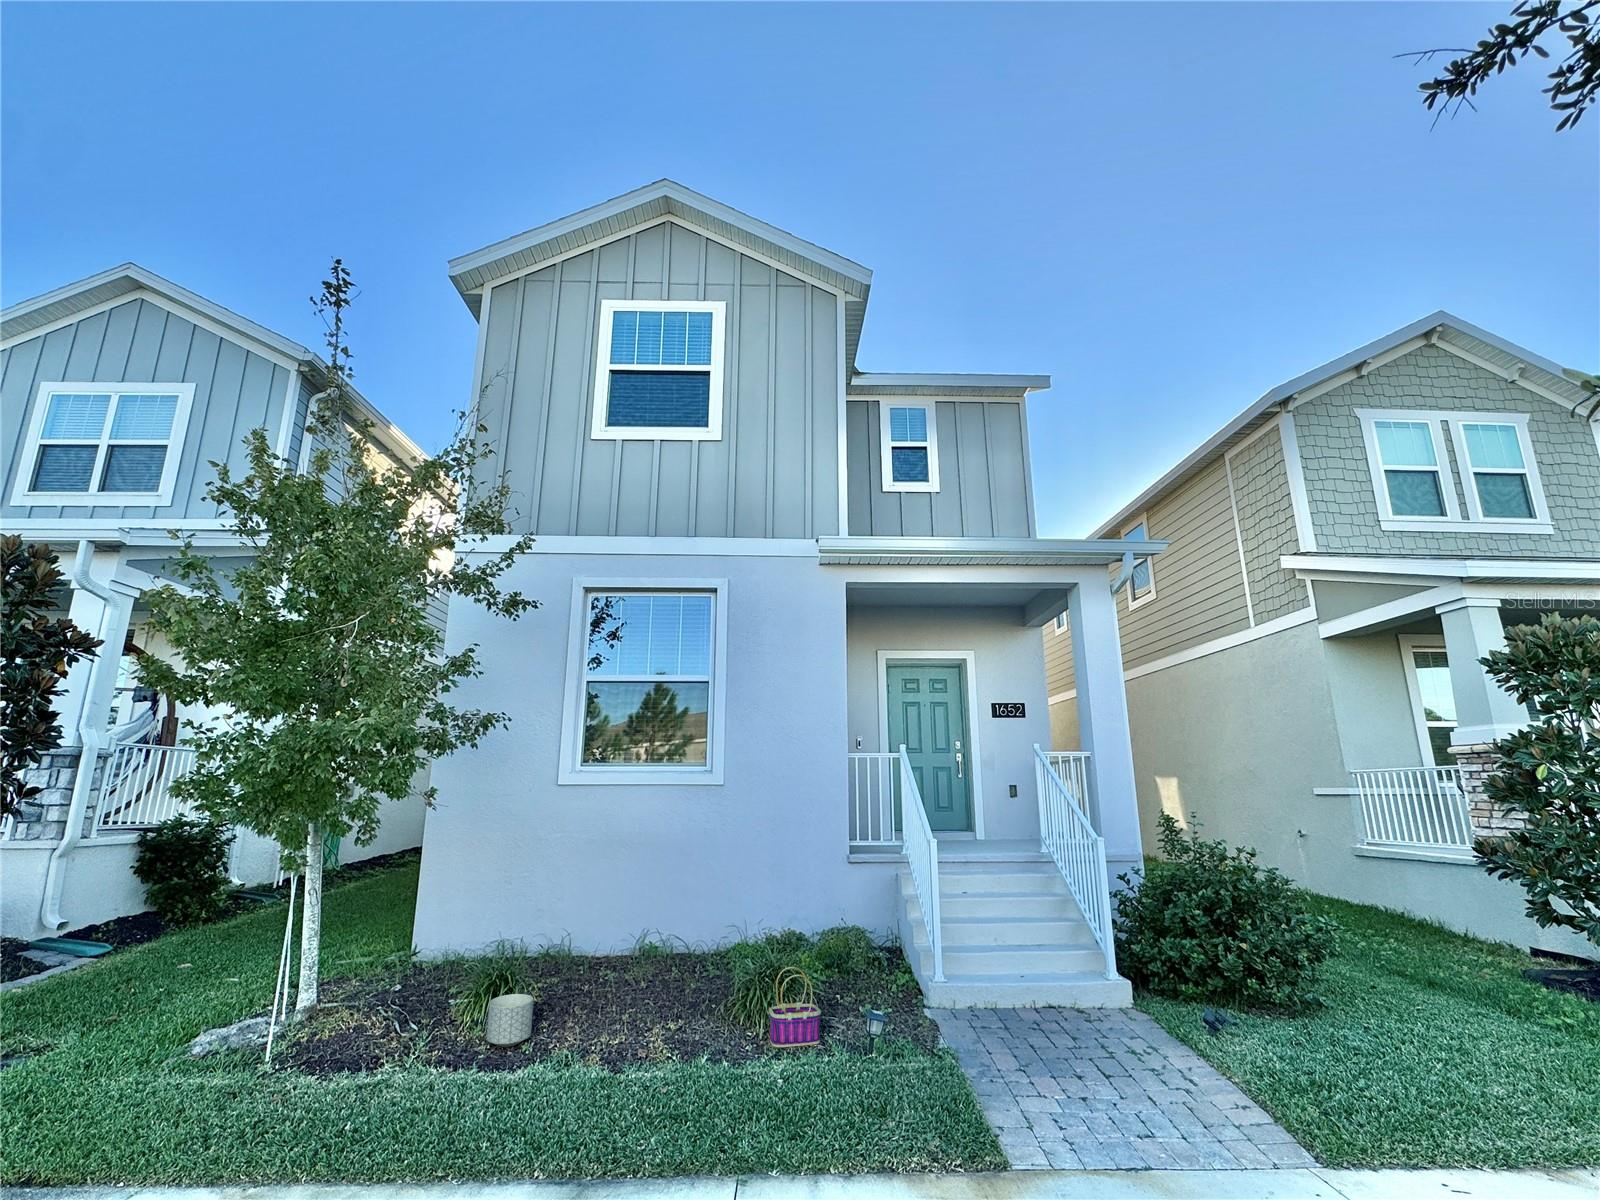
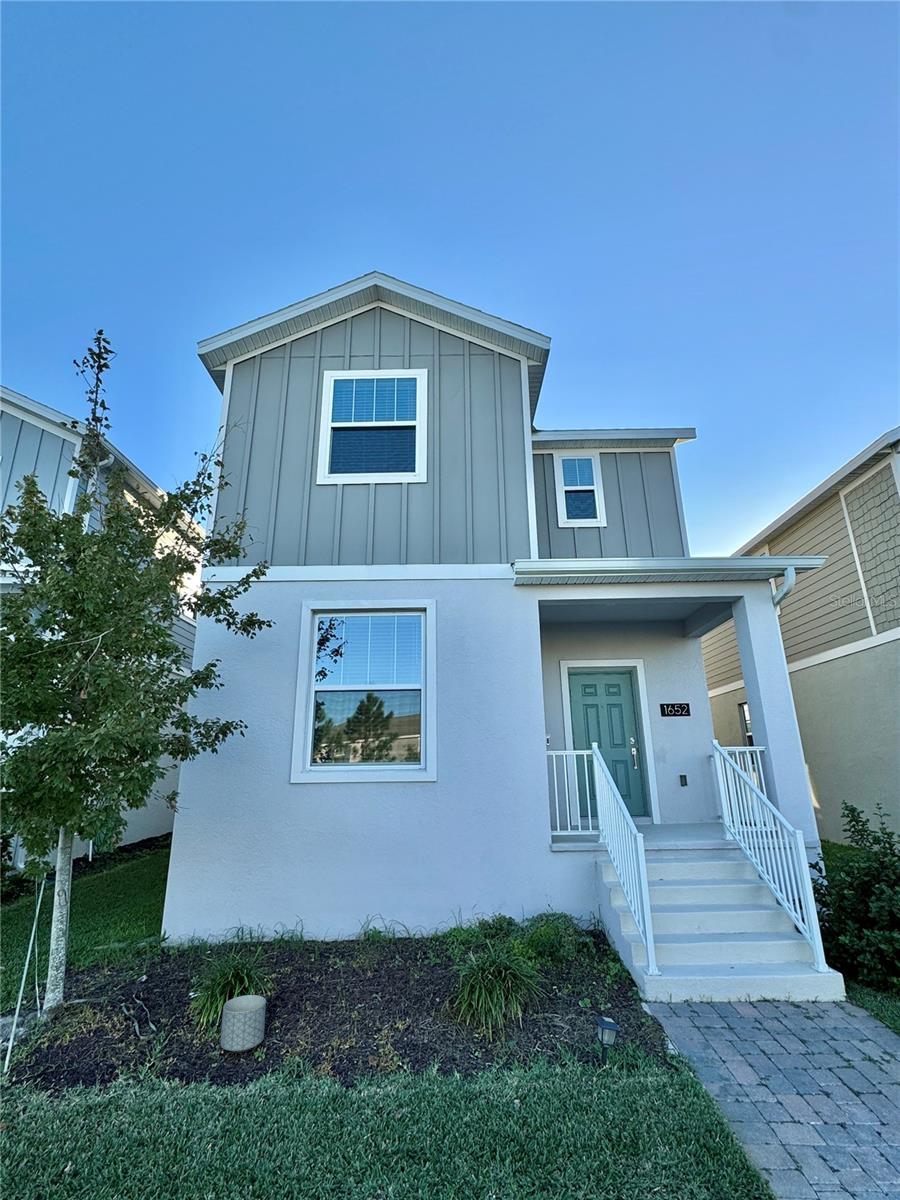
basket: present [769,967,821,1047] -> none [496,967,549,1054]

